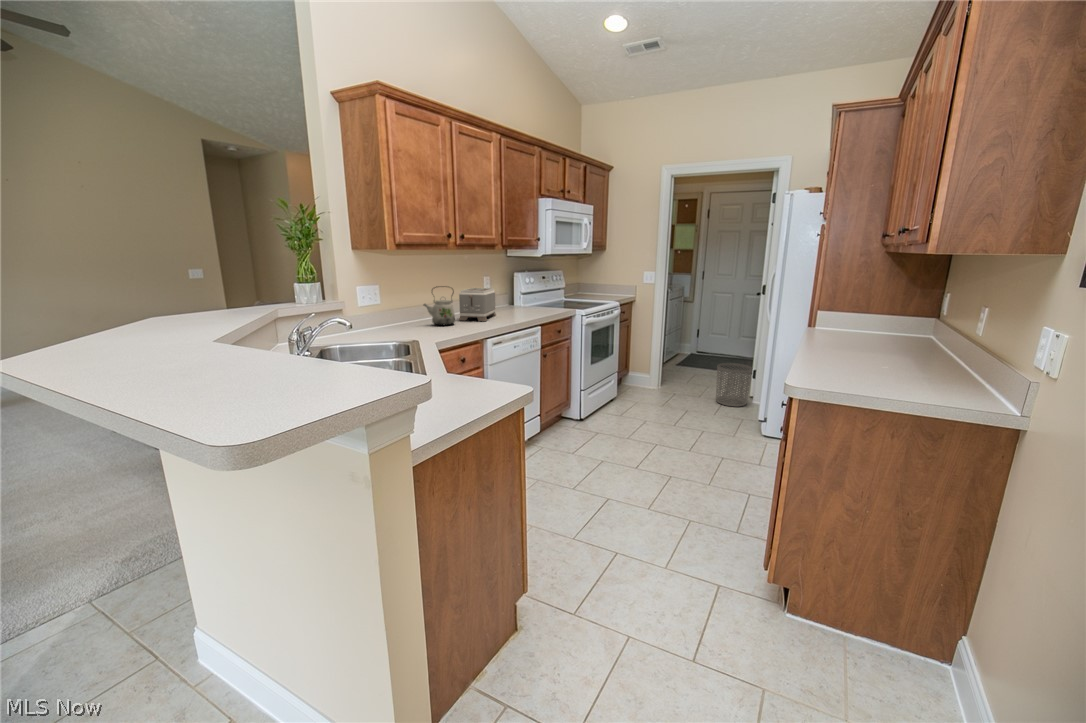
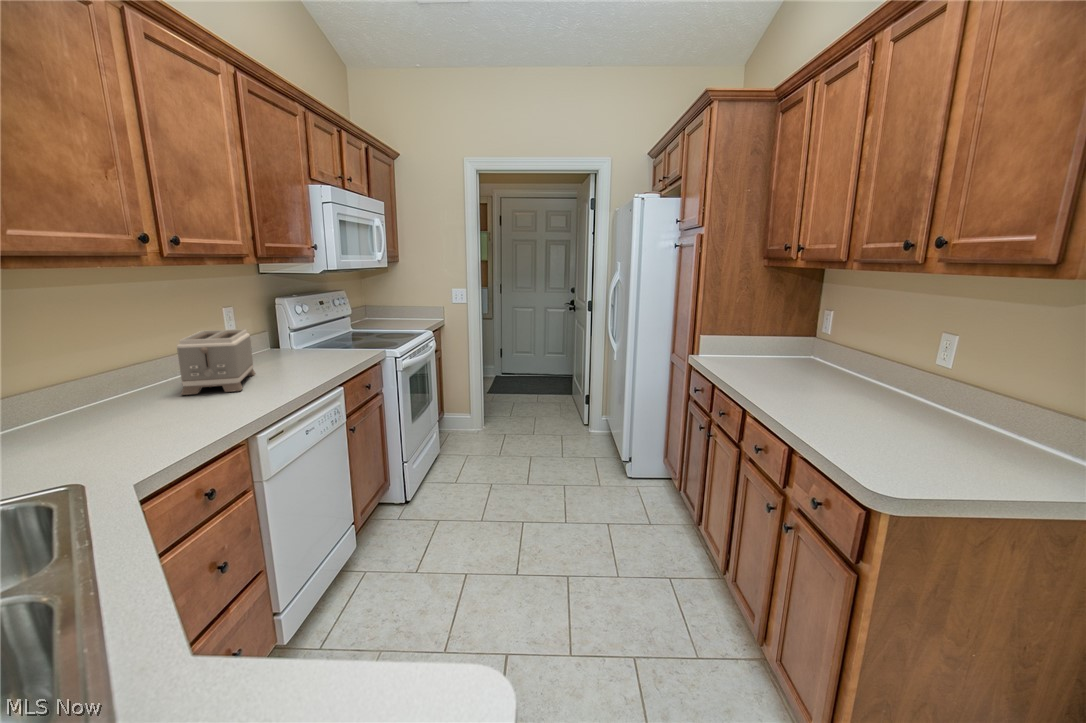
kettle: present [423,286,455,325] -> none [88,337,175,415]
waste bin: present [716,363,752,407] -> none [552,391,588,441]

